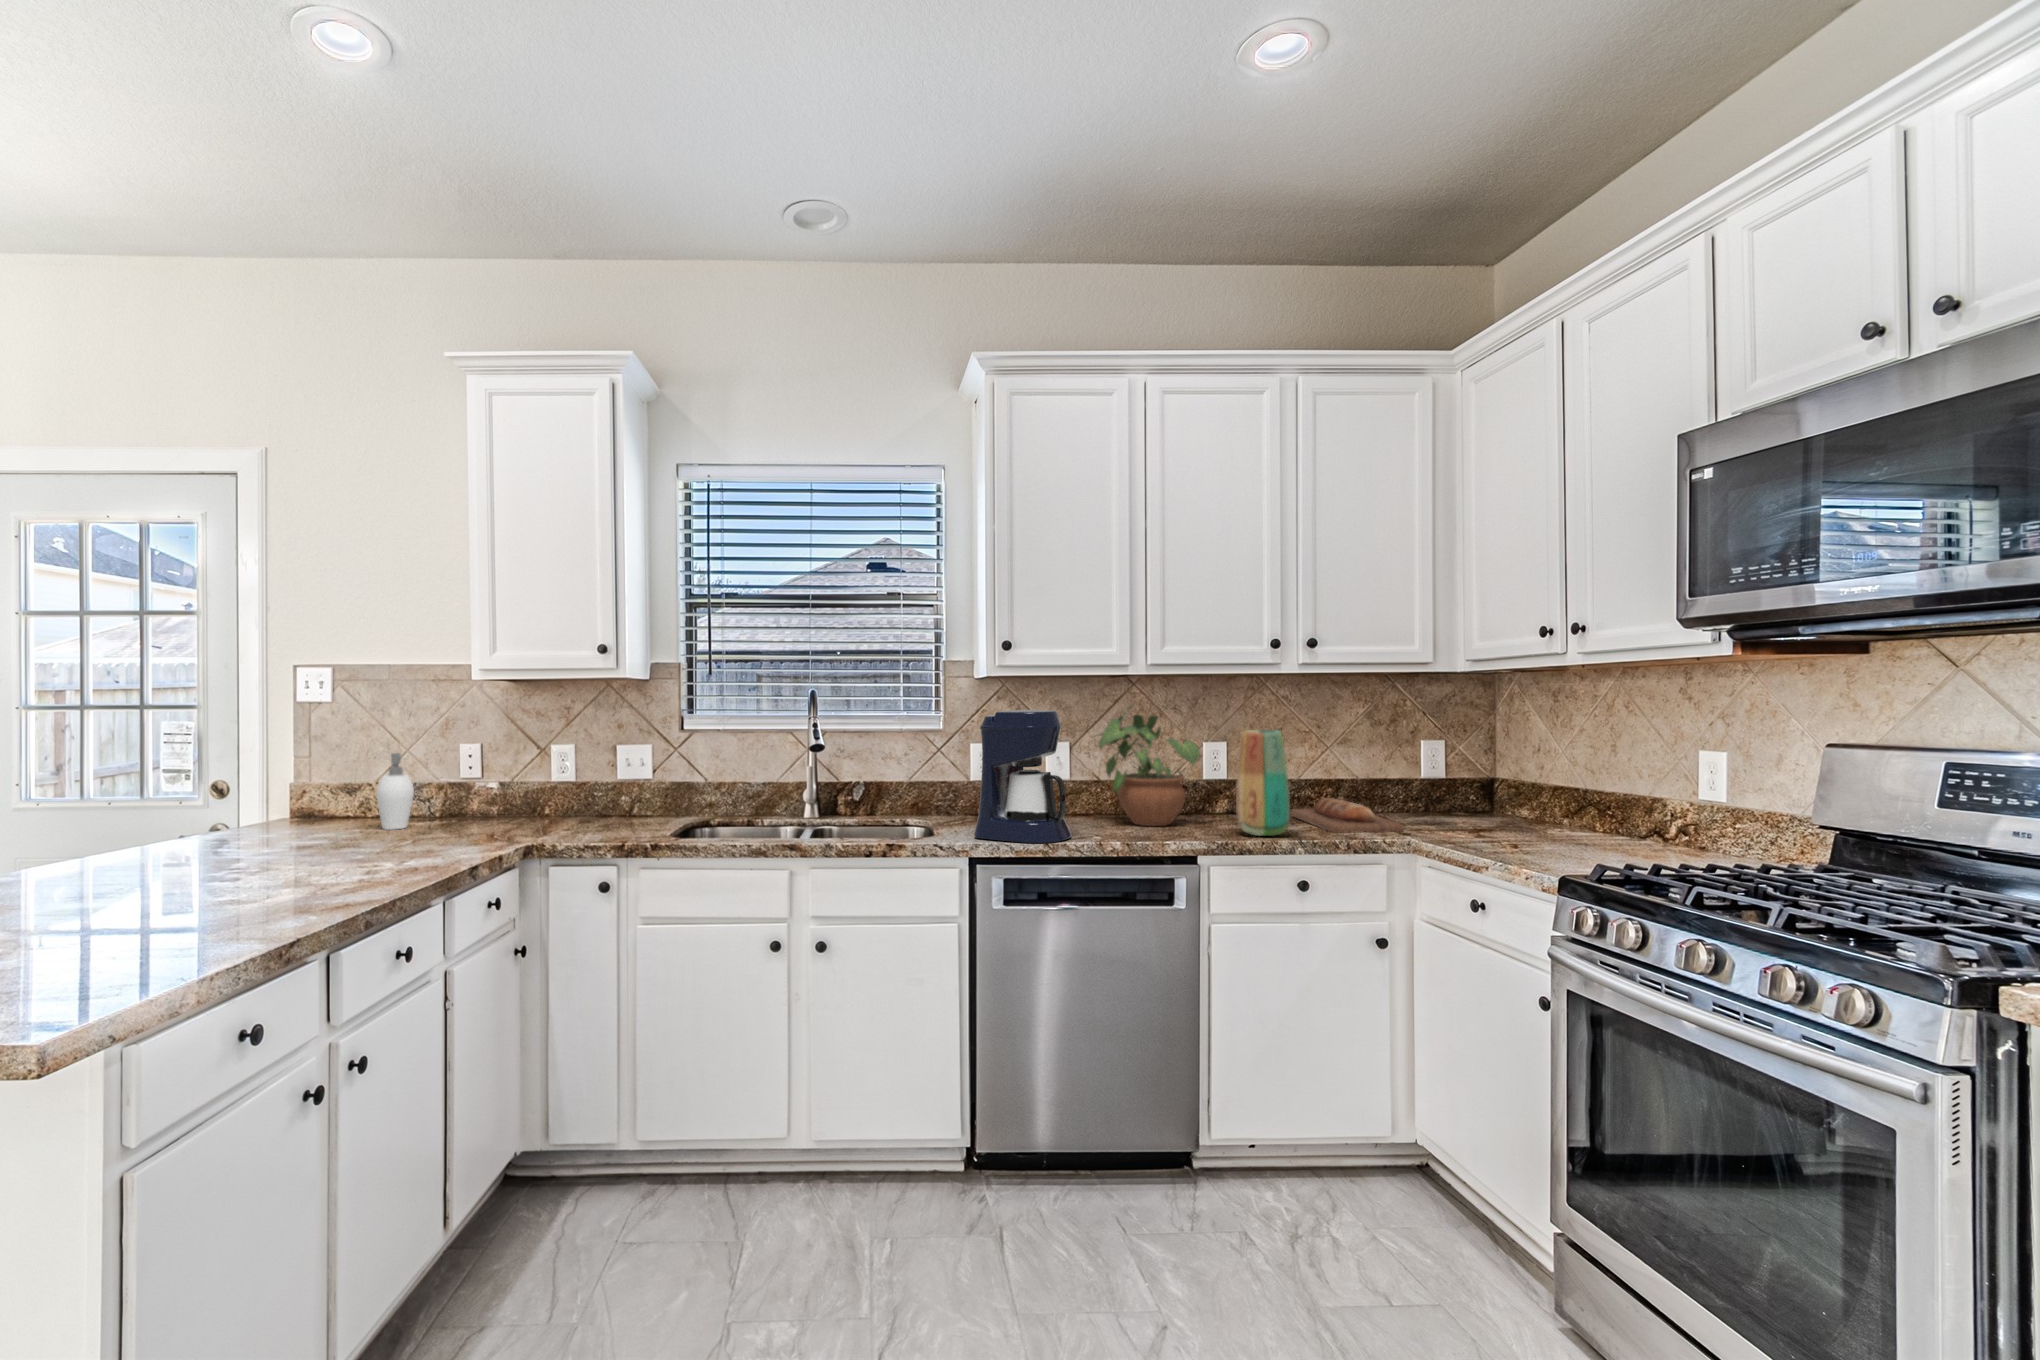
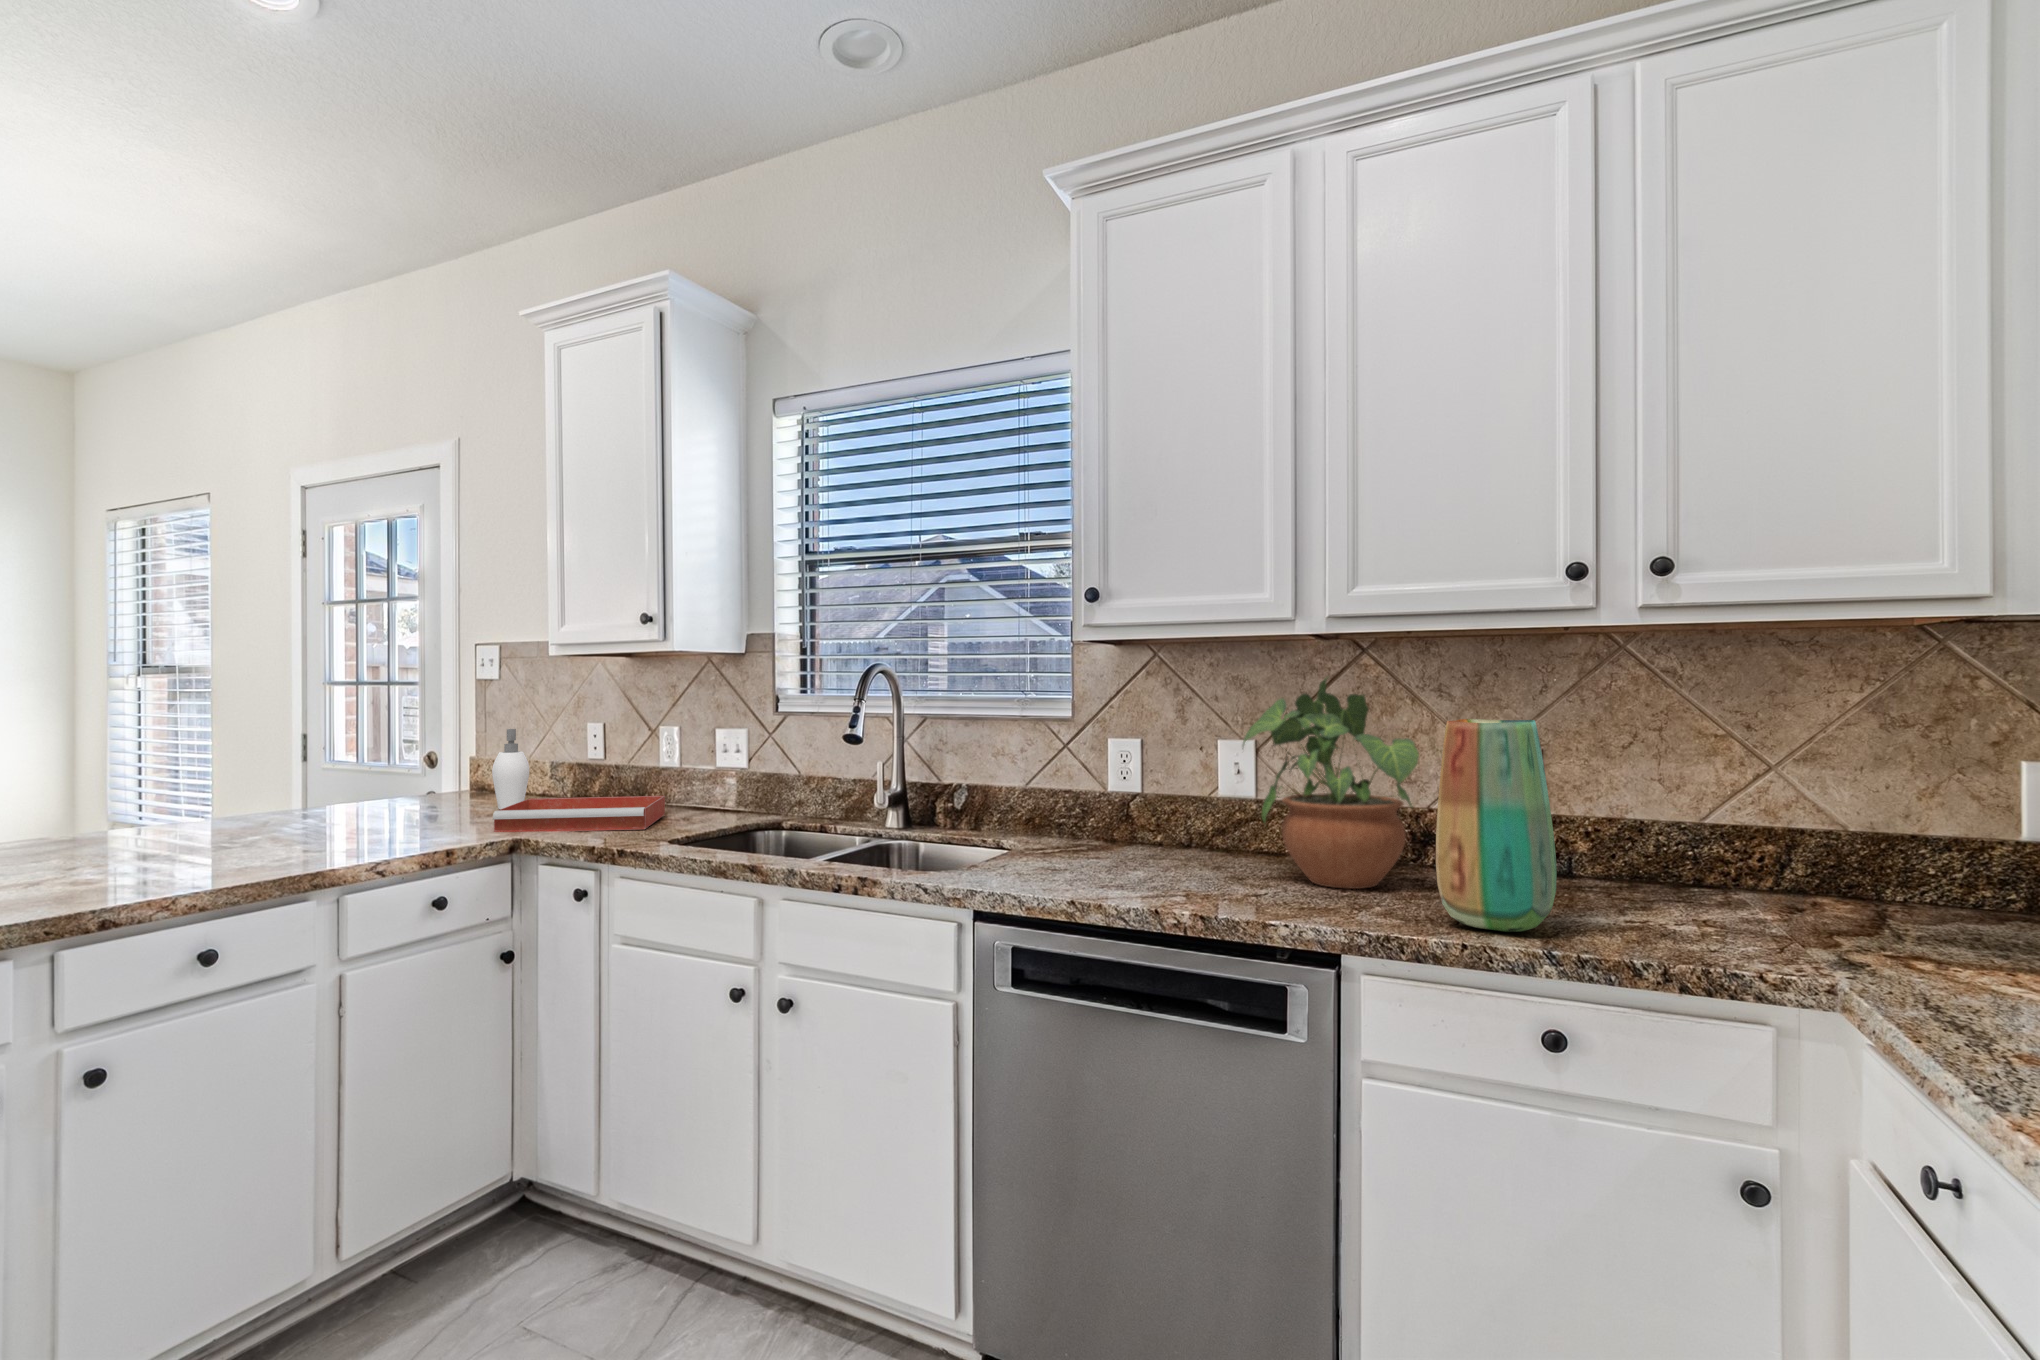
coffee maker: present [974,710,1072,843] -> none [988,680,1138,898]
bread loaf: present [1290,798,1403,833] -> none [1662,865,1878,959]
tray: none [458,806,613,846] -> present [493,796,665,832]

